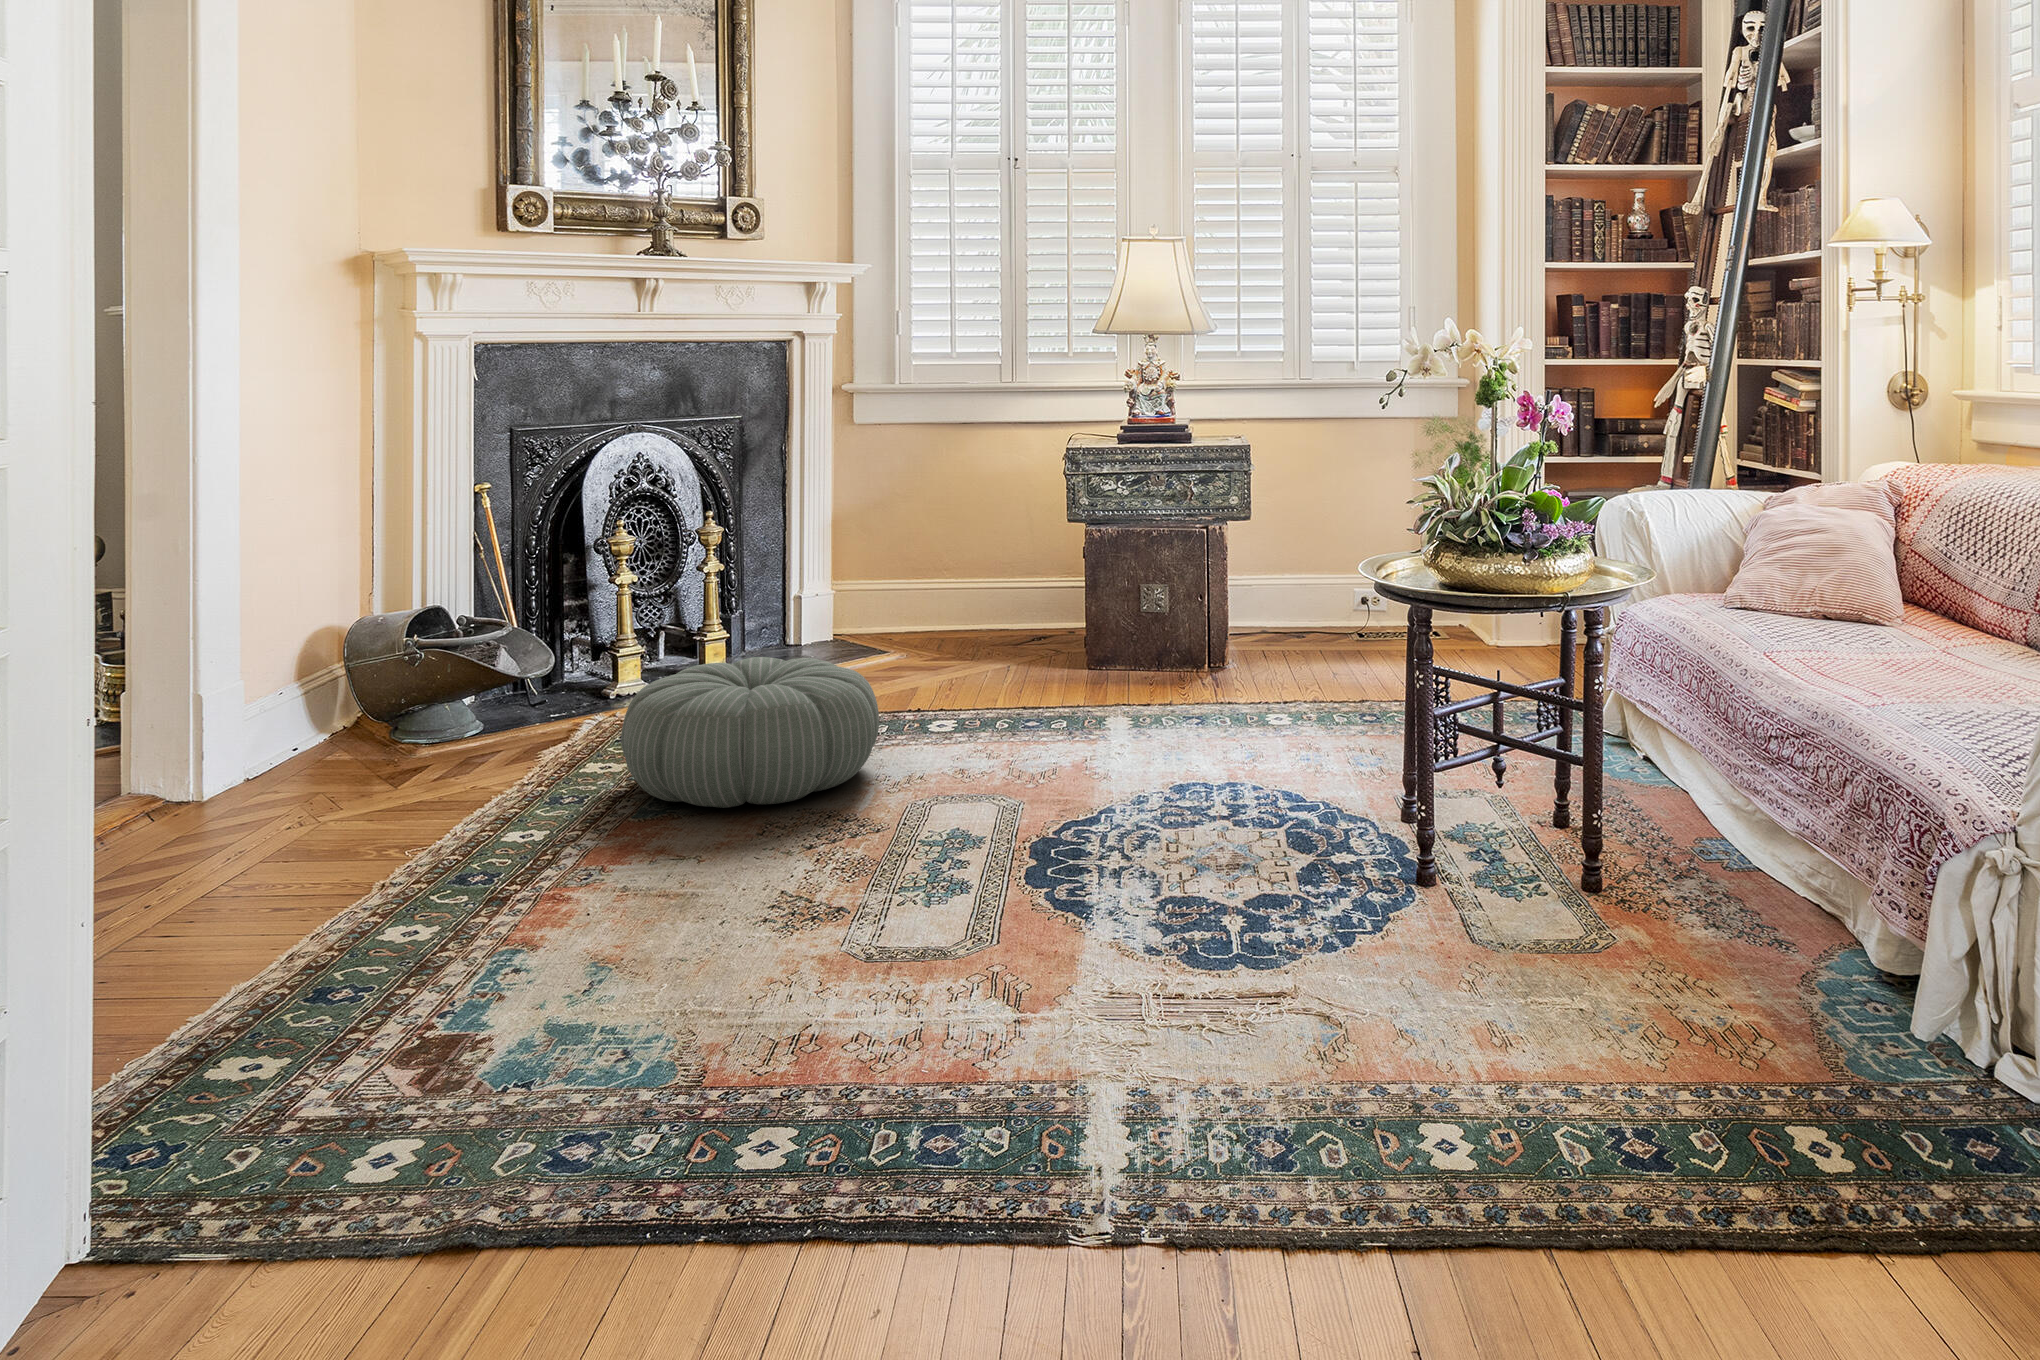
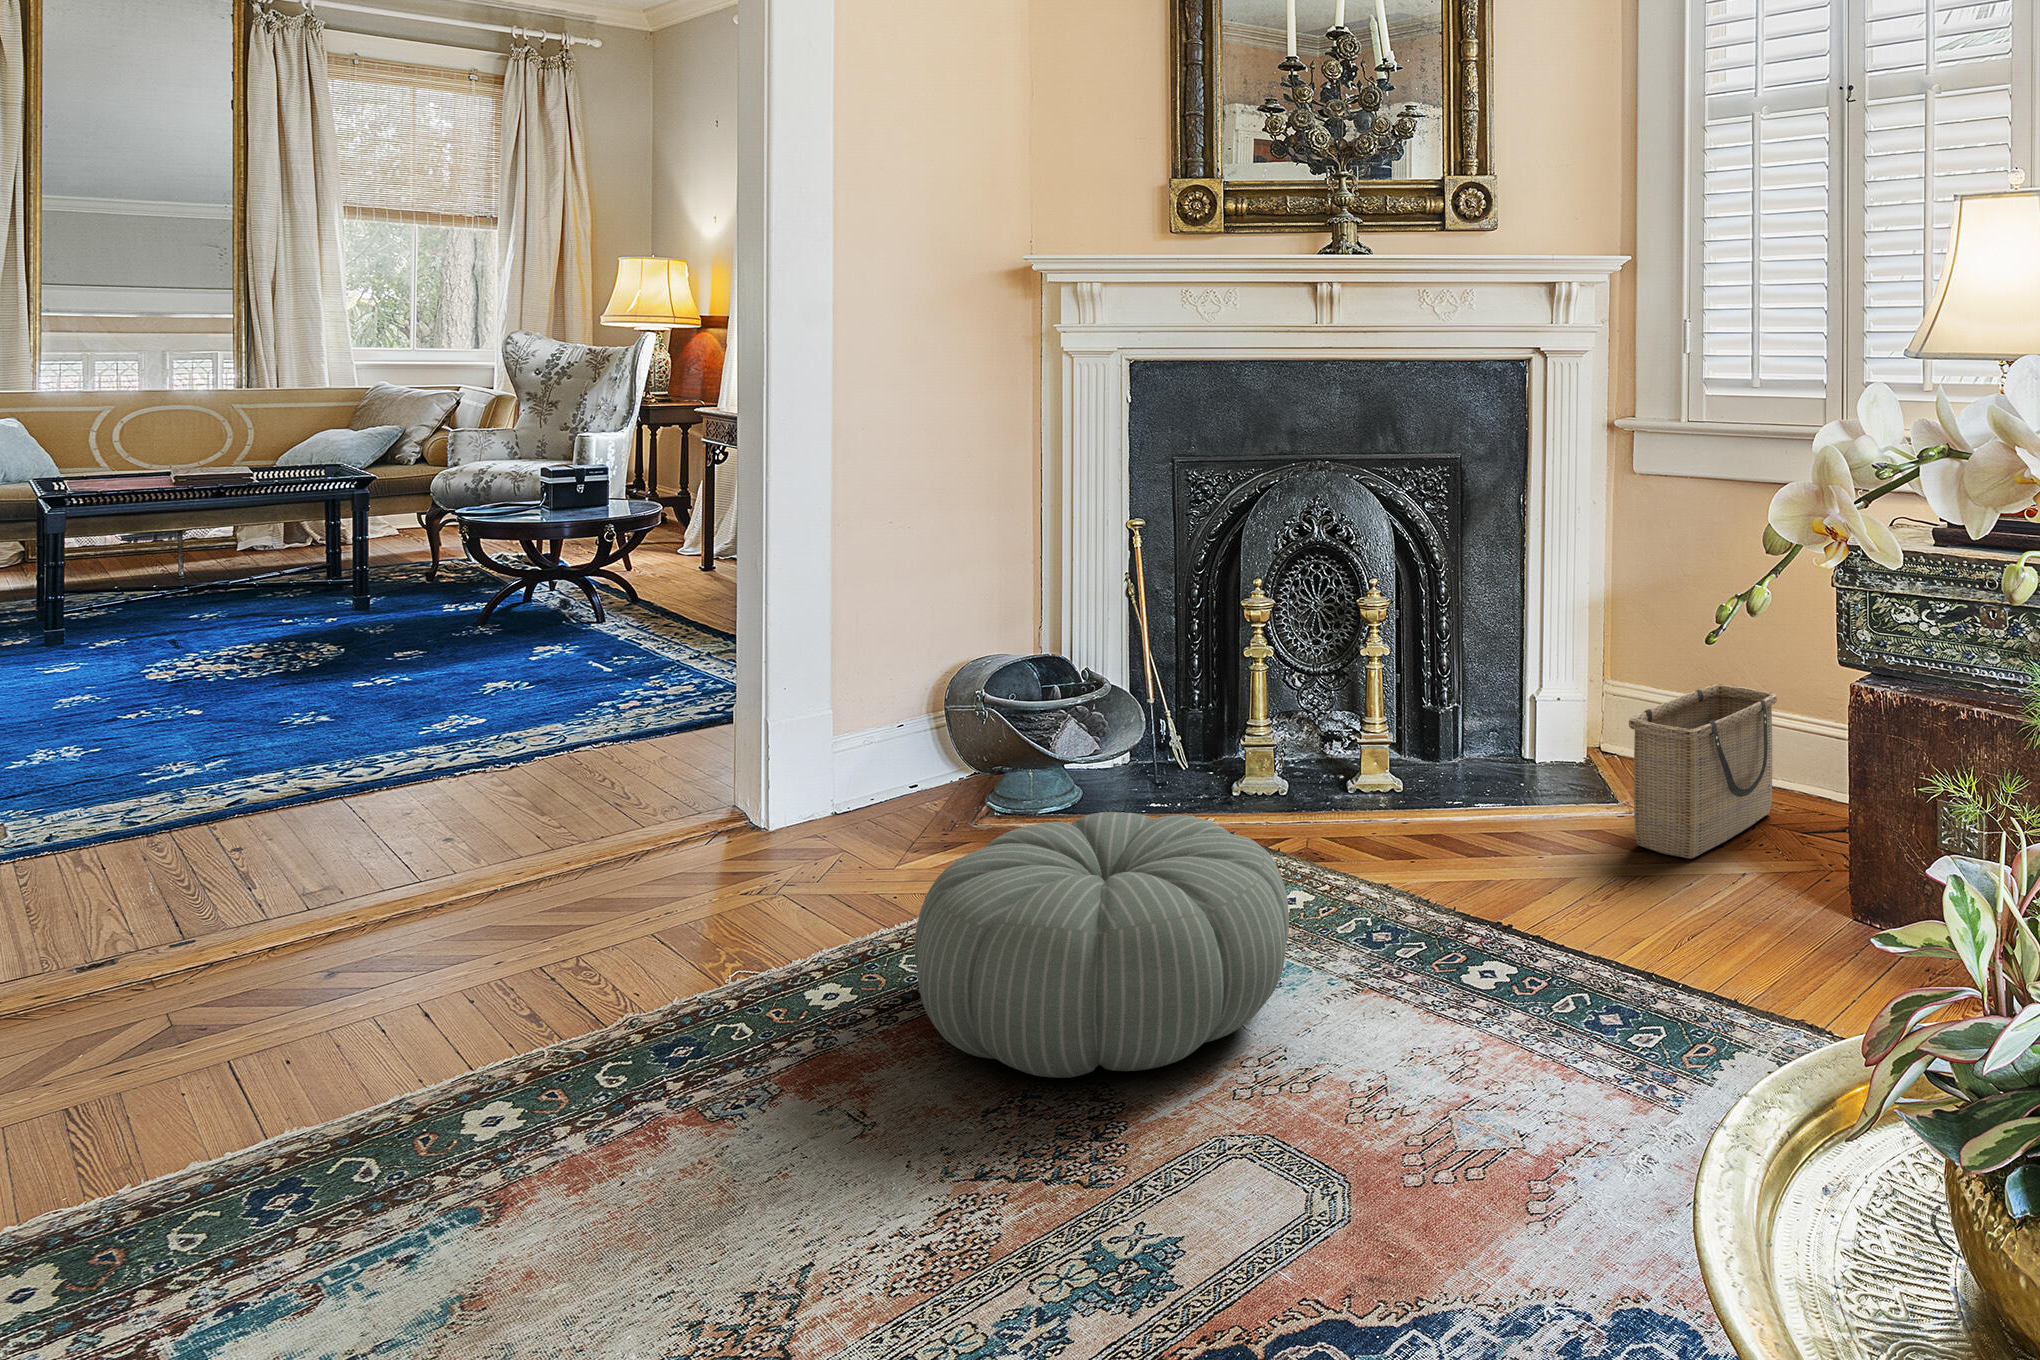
basket: none [920,557,985,662] -> present [1629,684,1777,859]

